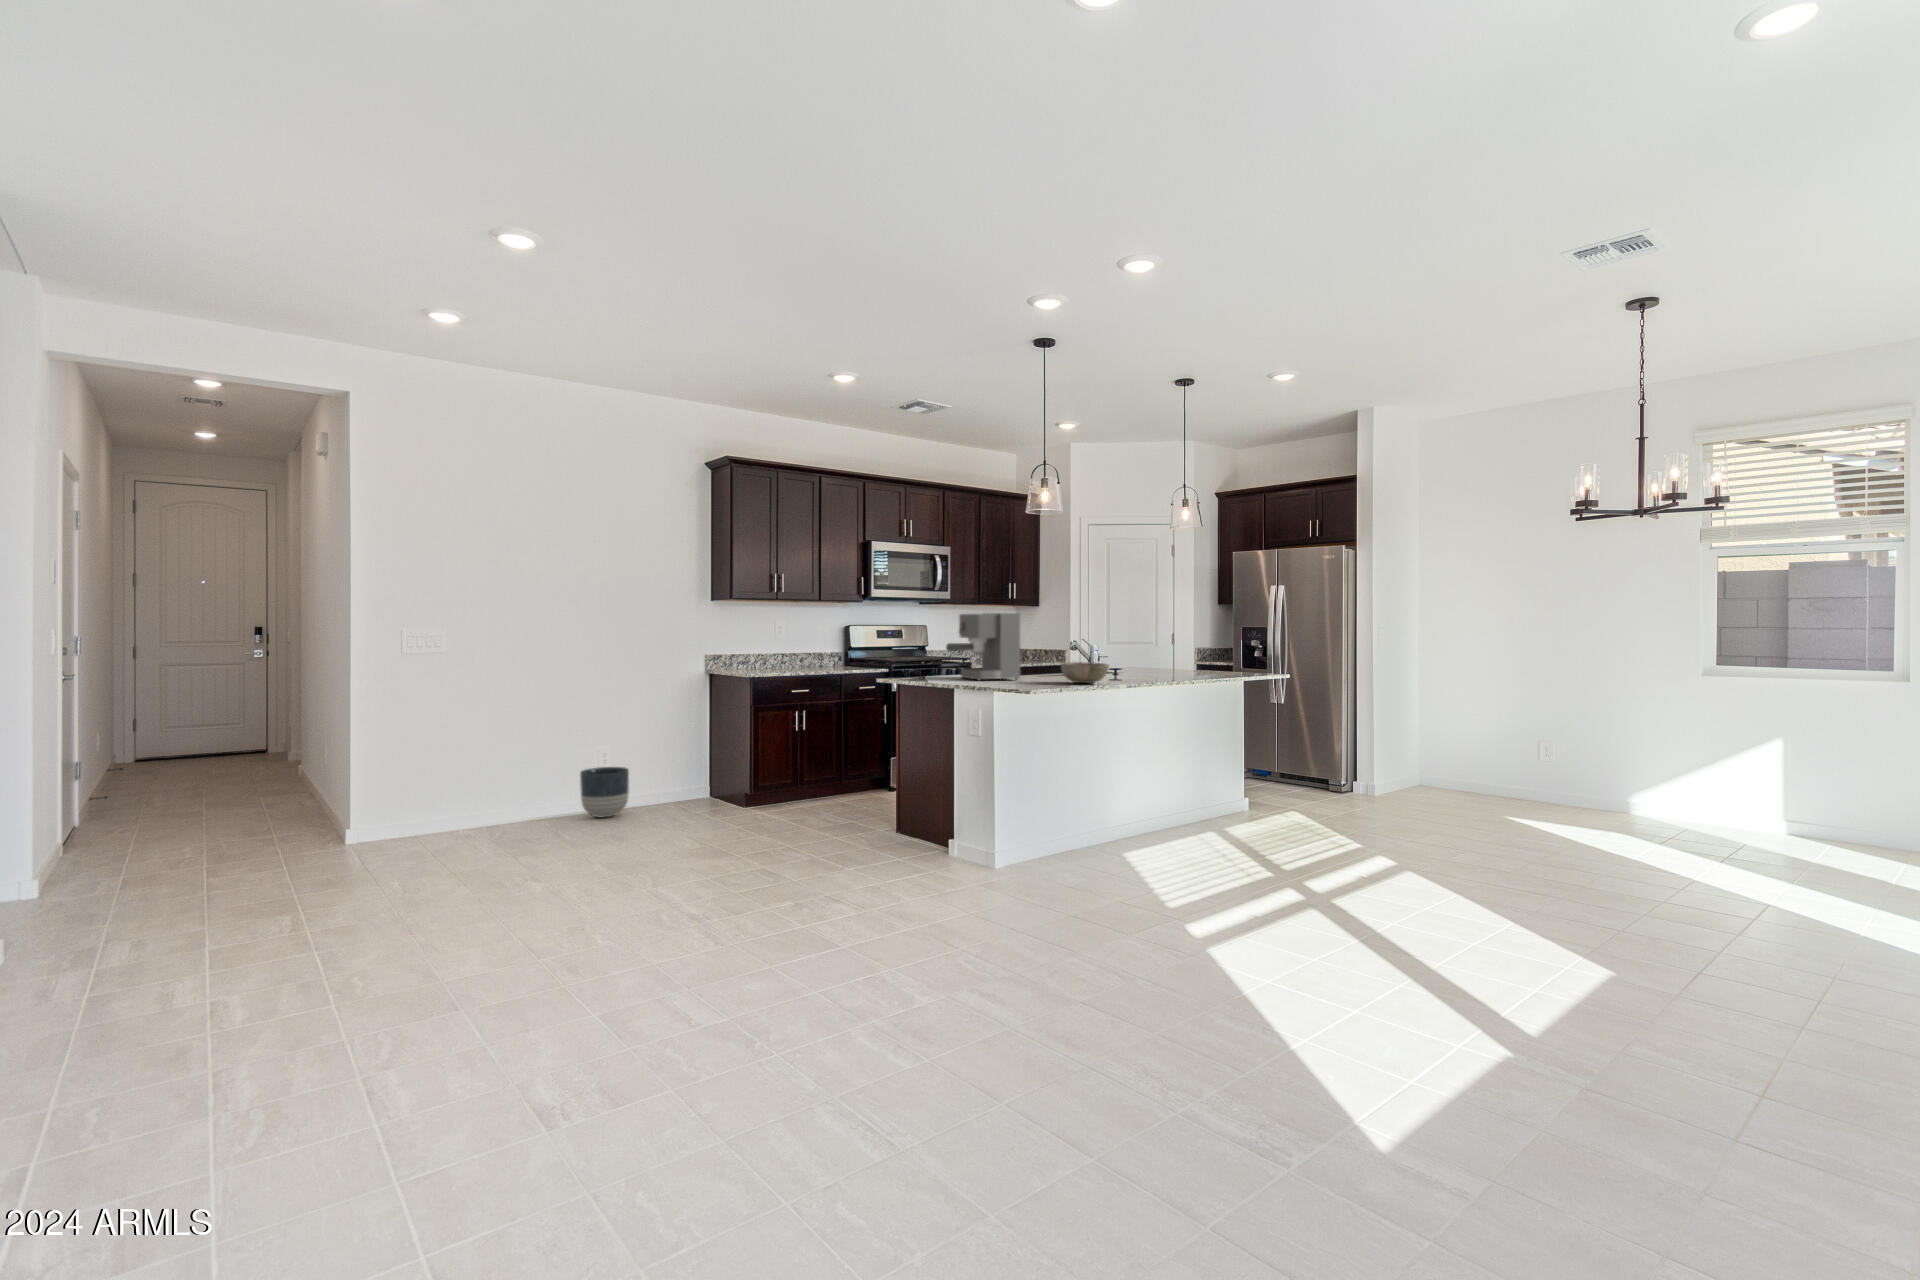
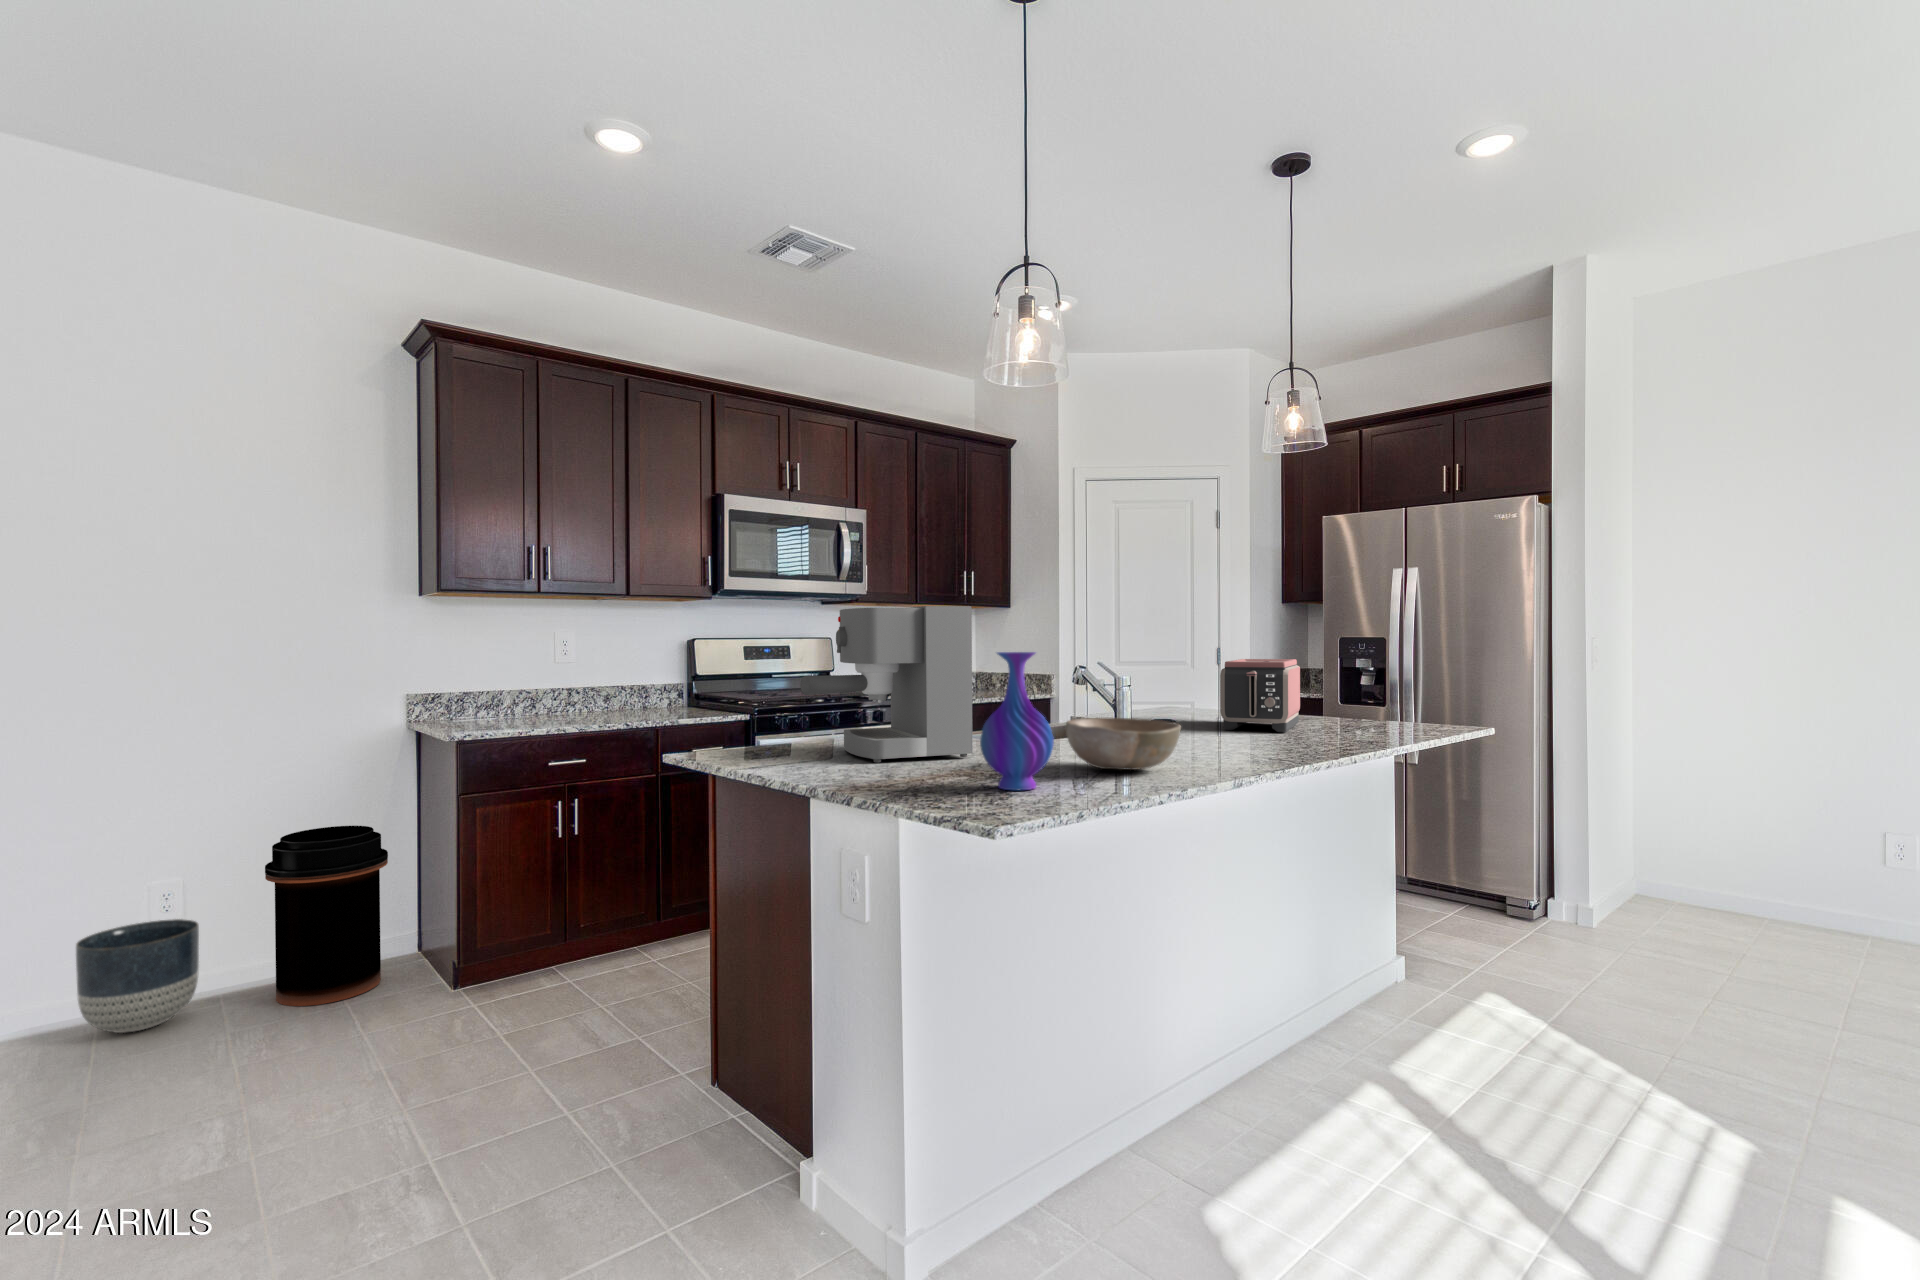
vase: none [1025,633,1054,687] -> present [980,652,1054,790]
toaster: none [1145,639,1191,676] -> present [1220,659,1300,732]
trash can: none [653,724,708,812] -> present [265,826,388,1006]

